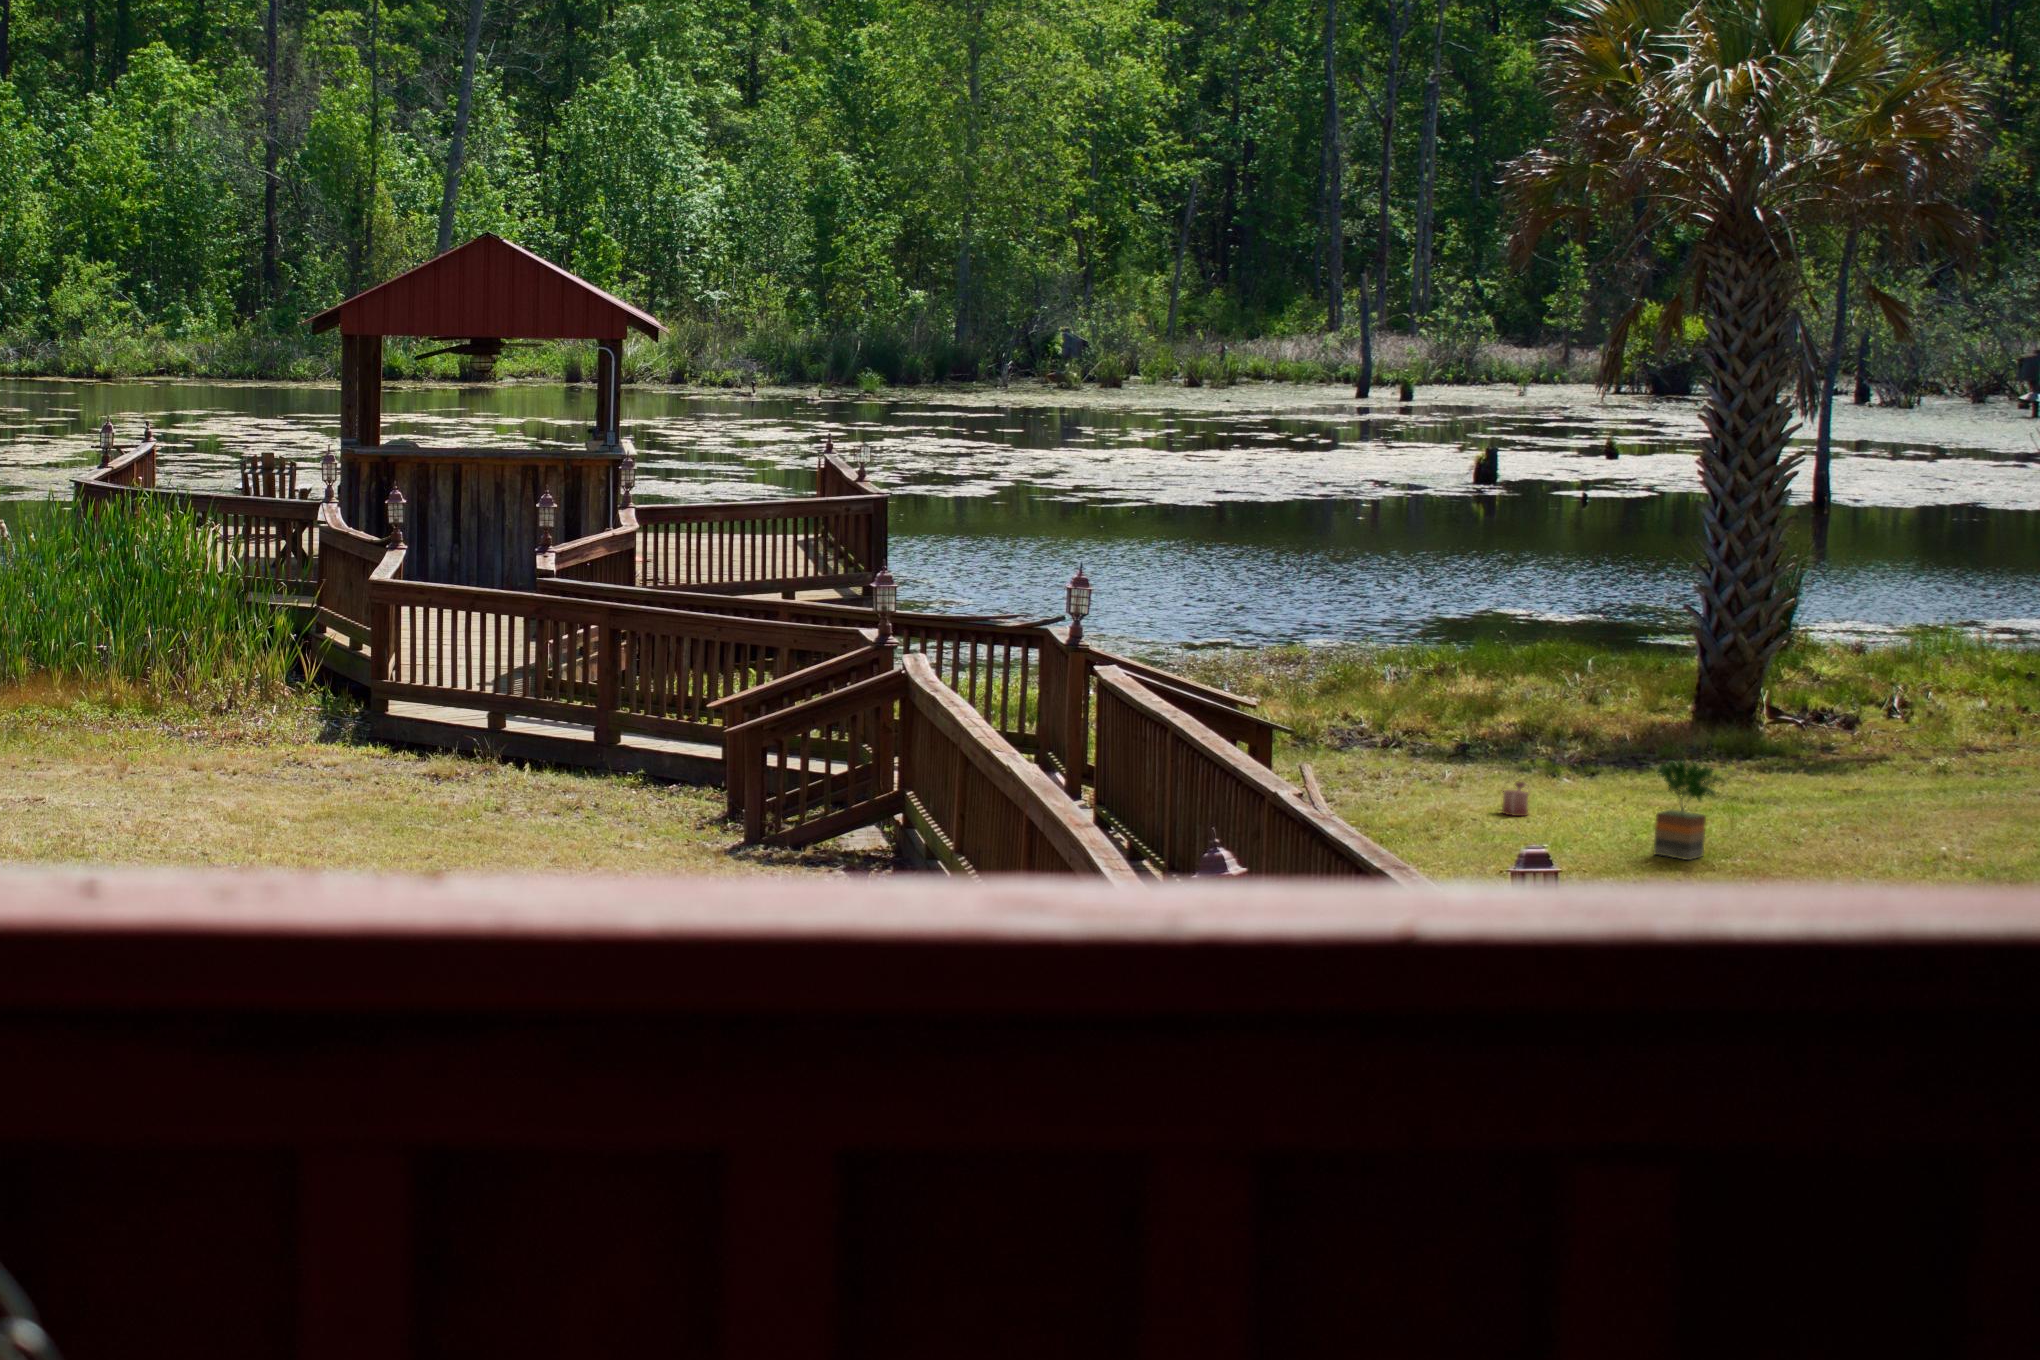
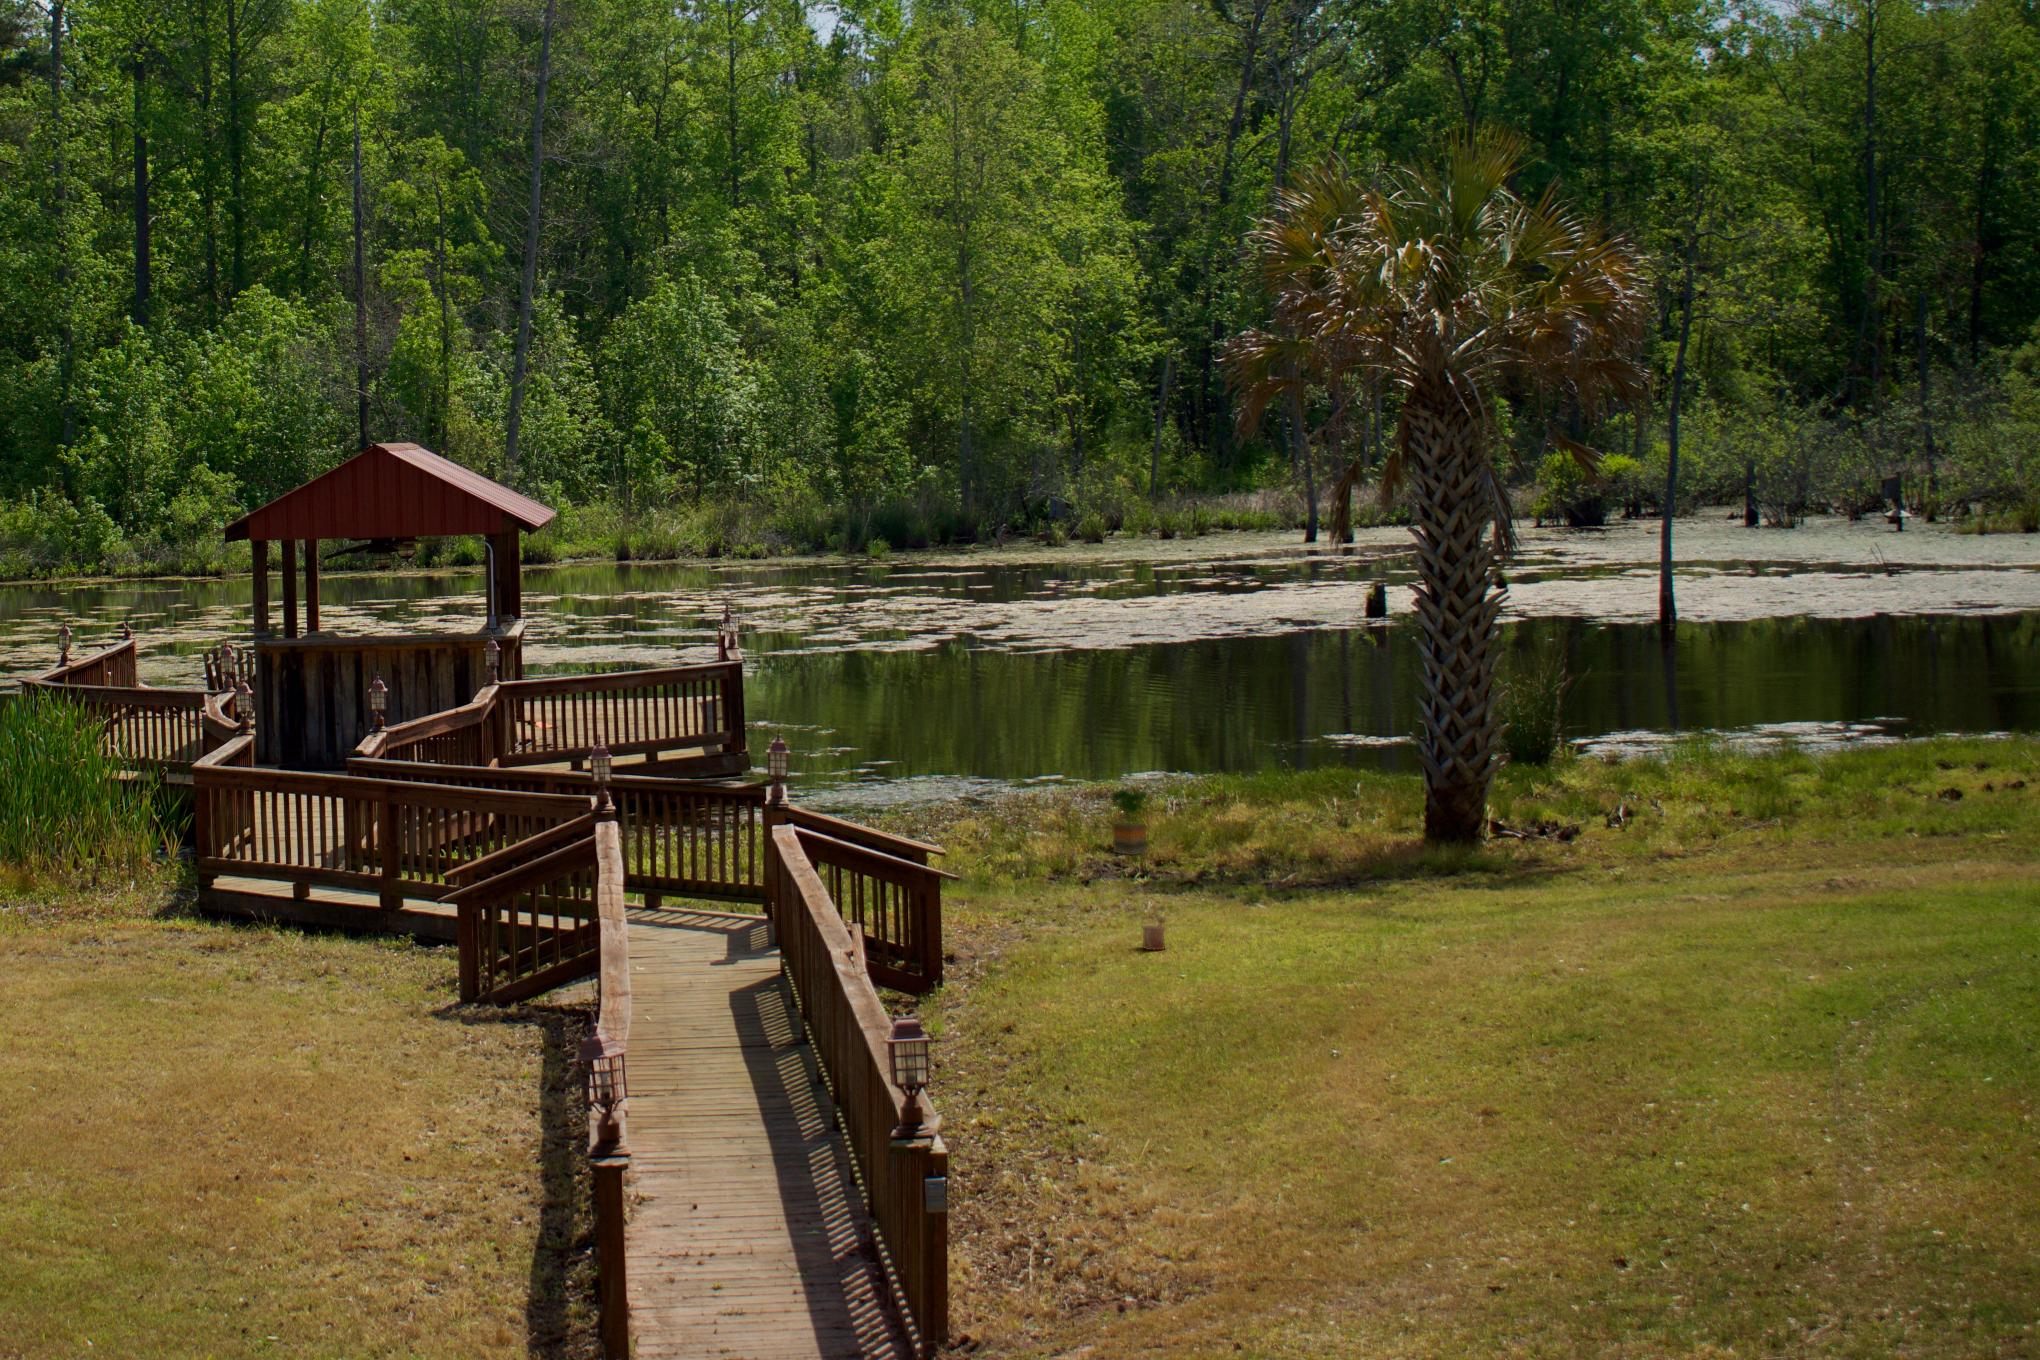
potted tree: present [1654,761,1719,860] -> present [1111,789,1151,855]

